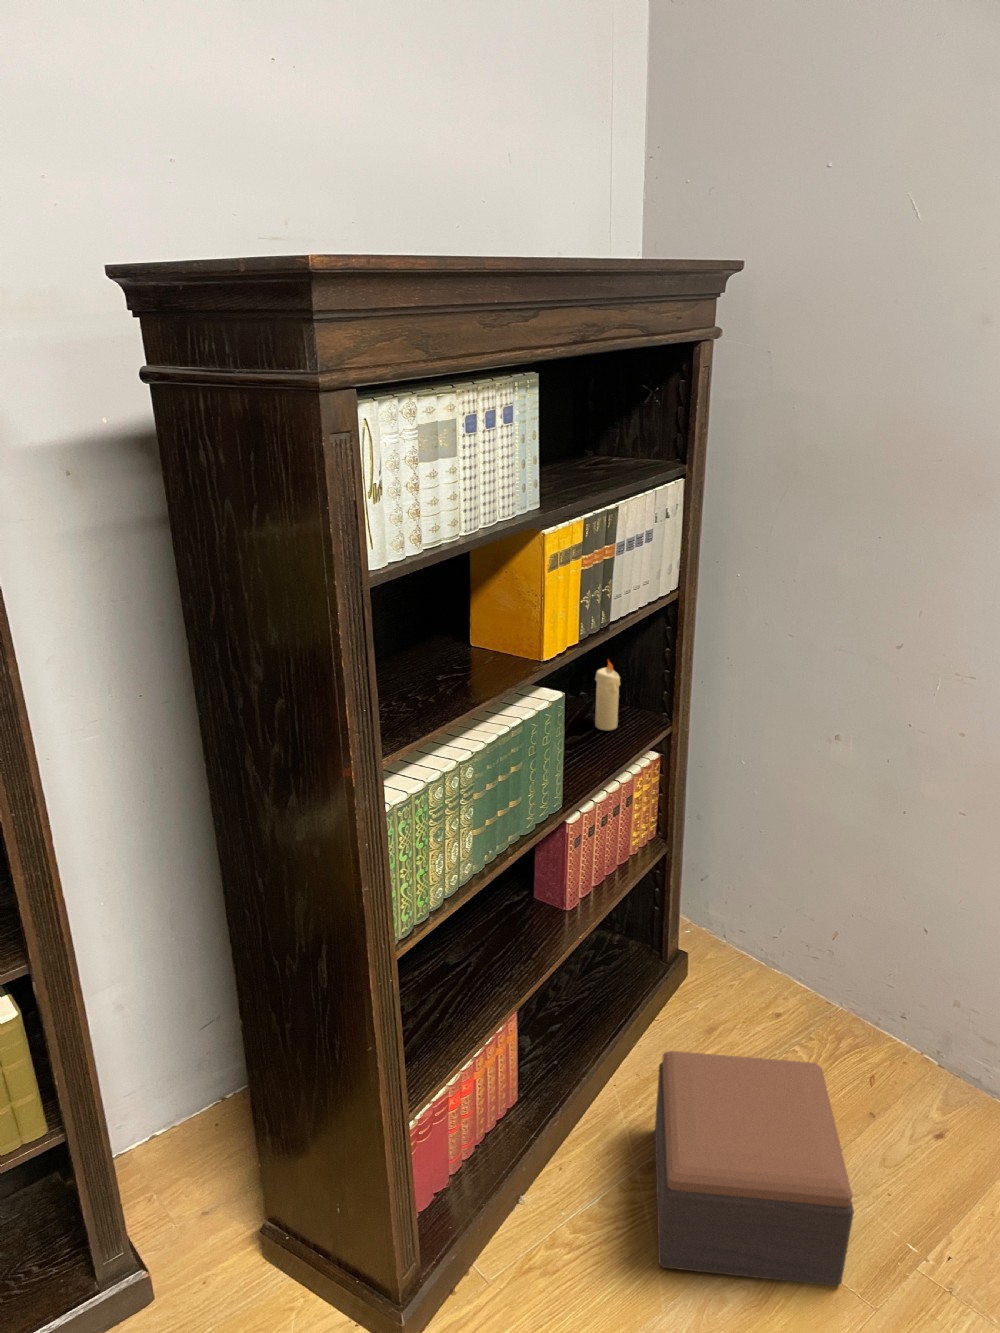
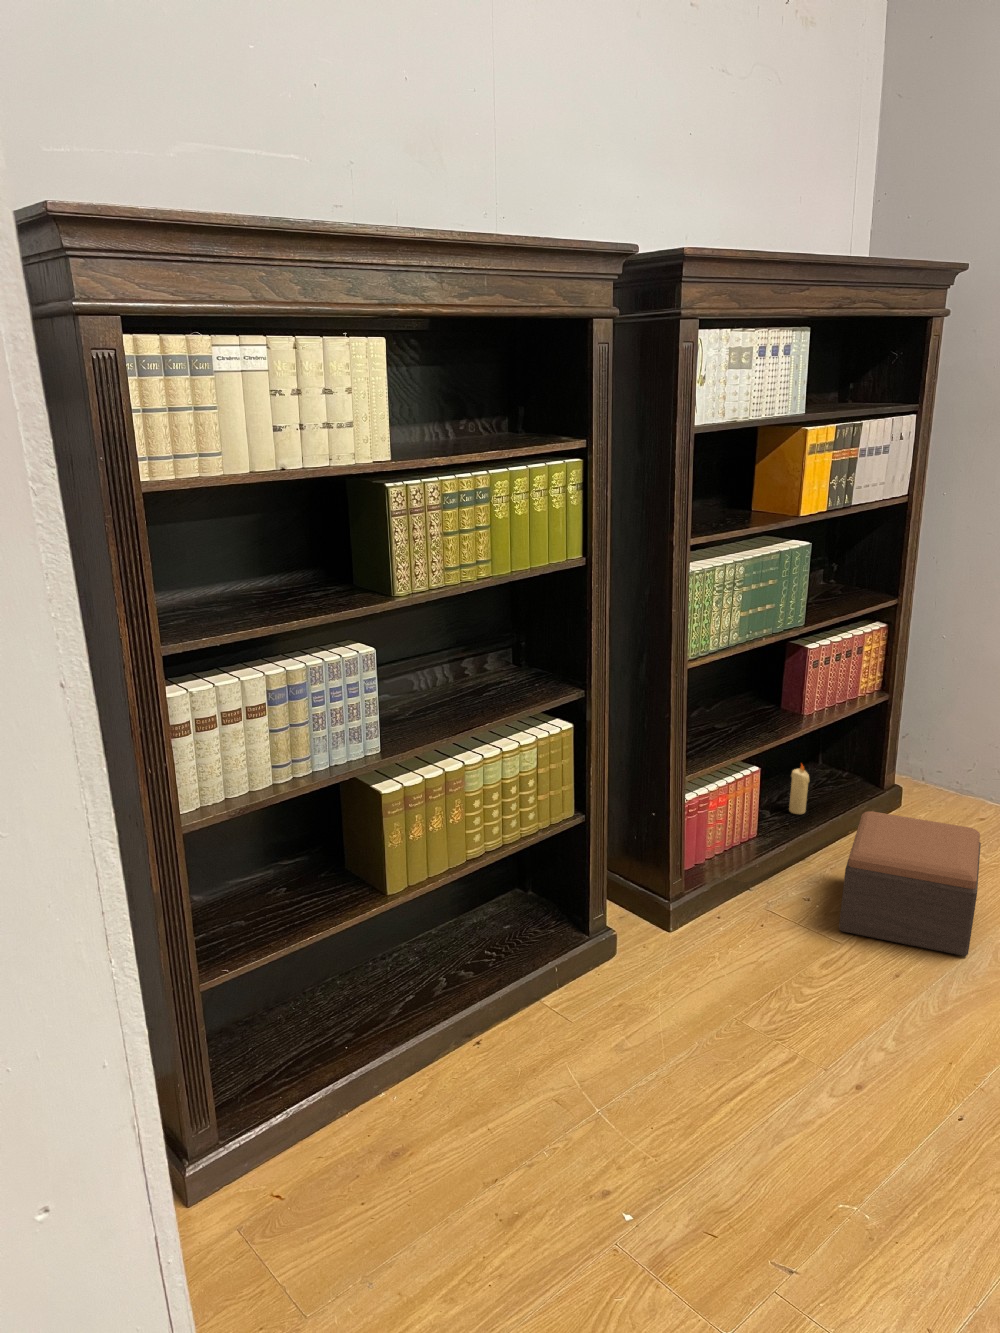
candle: present [595,661,620,730] -> present [789,764,809,814]

